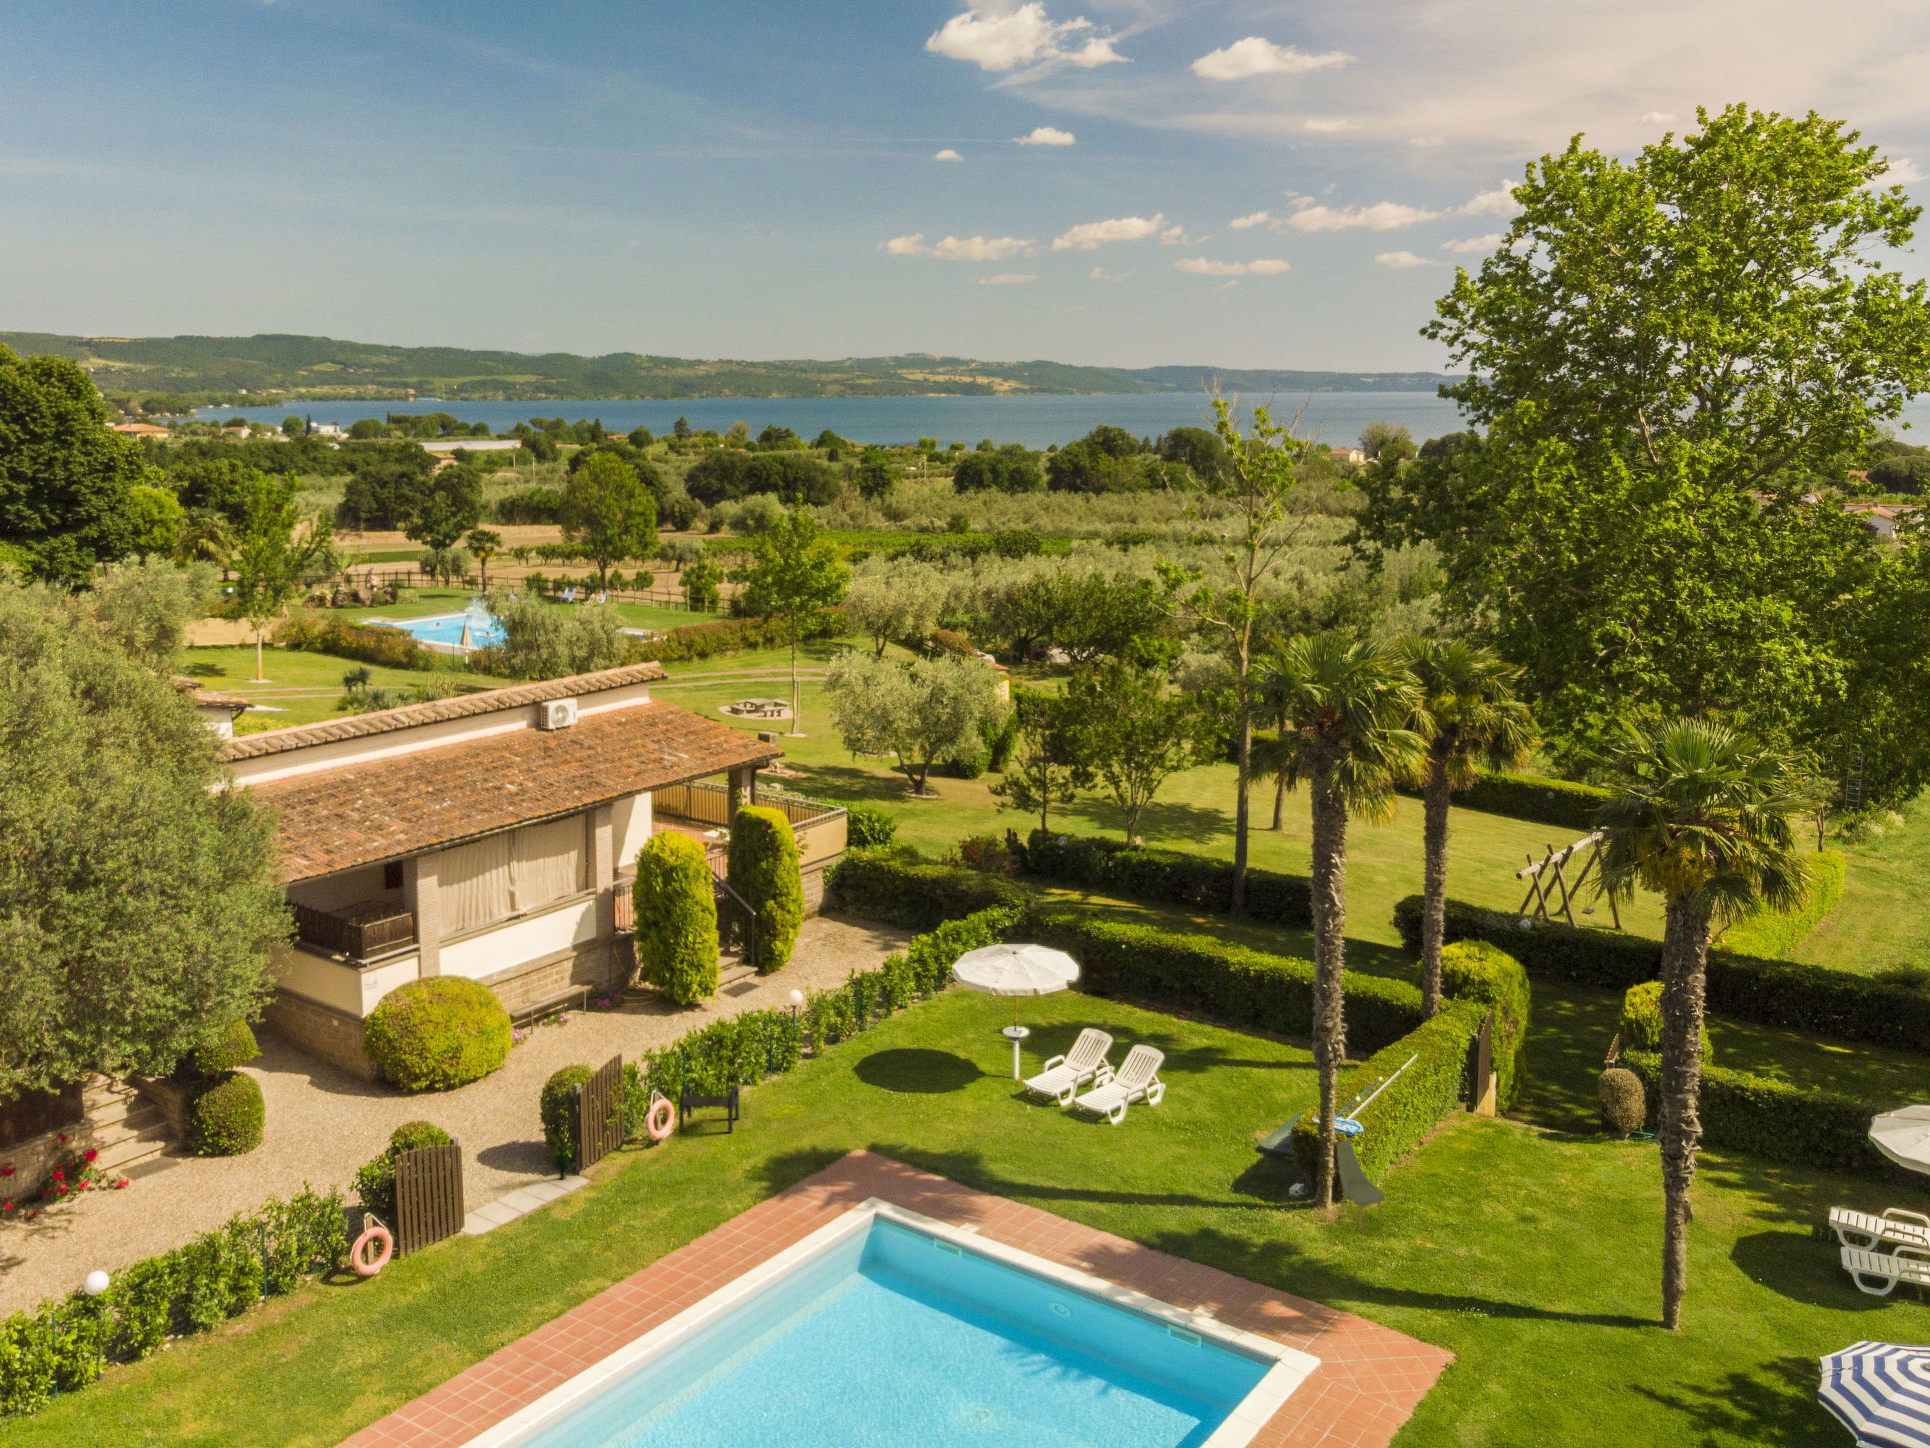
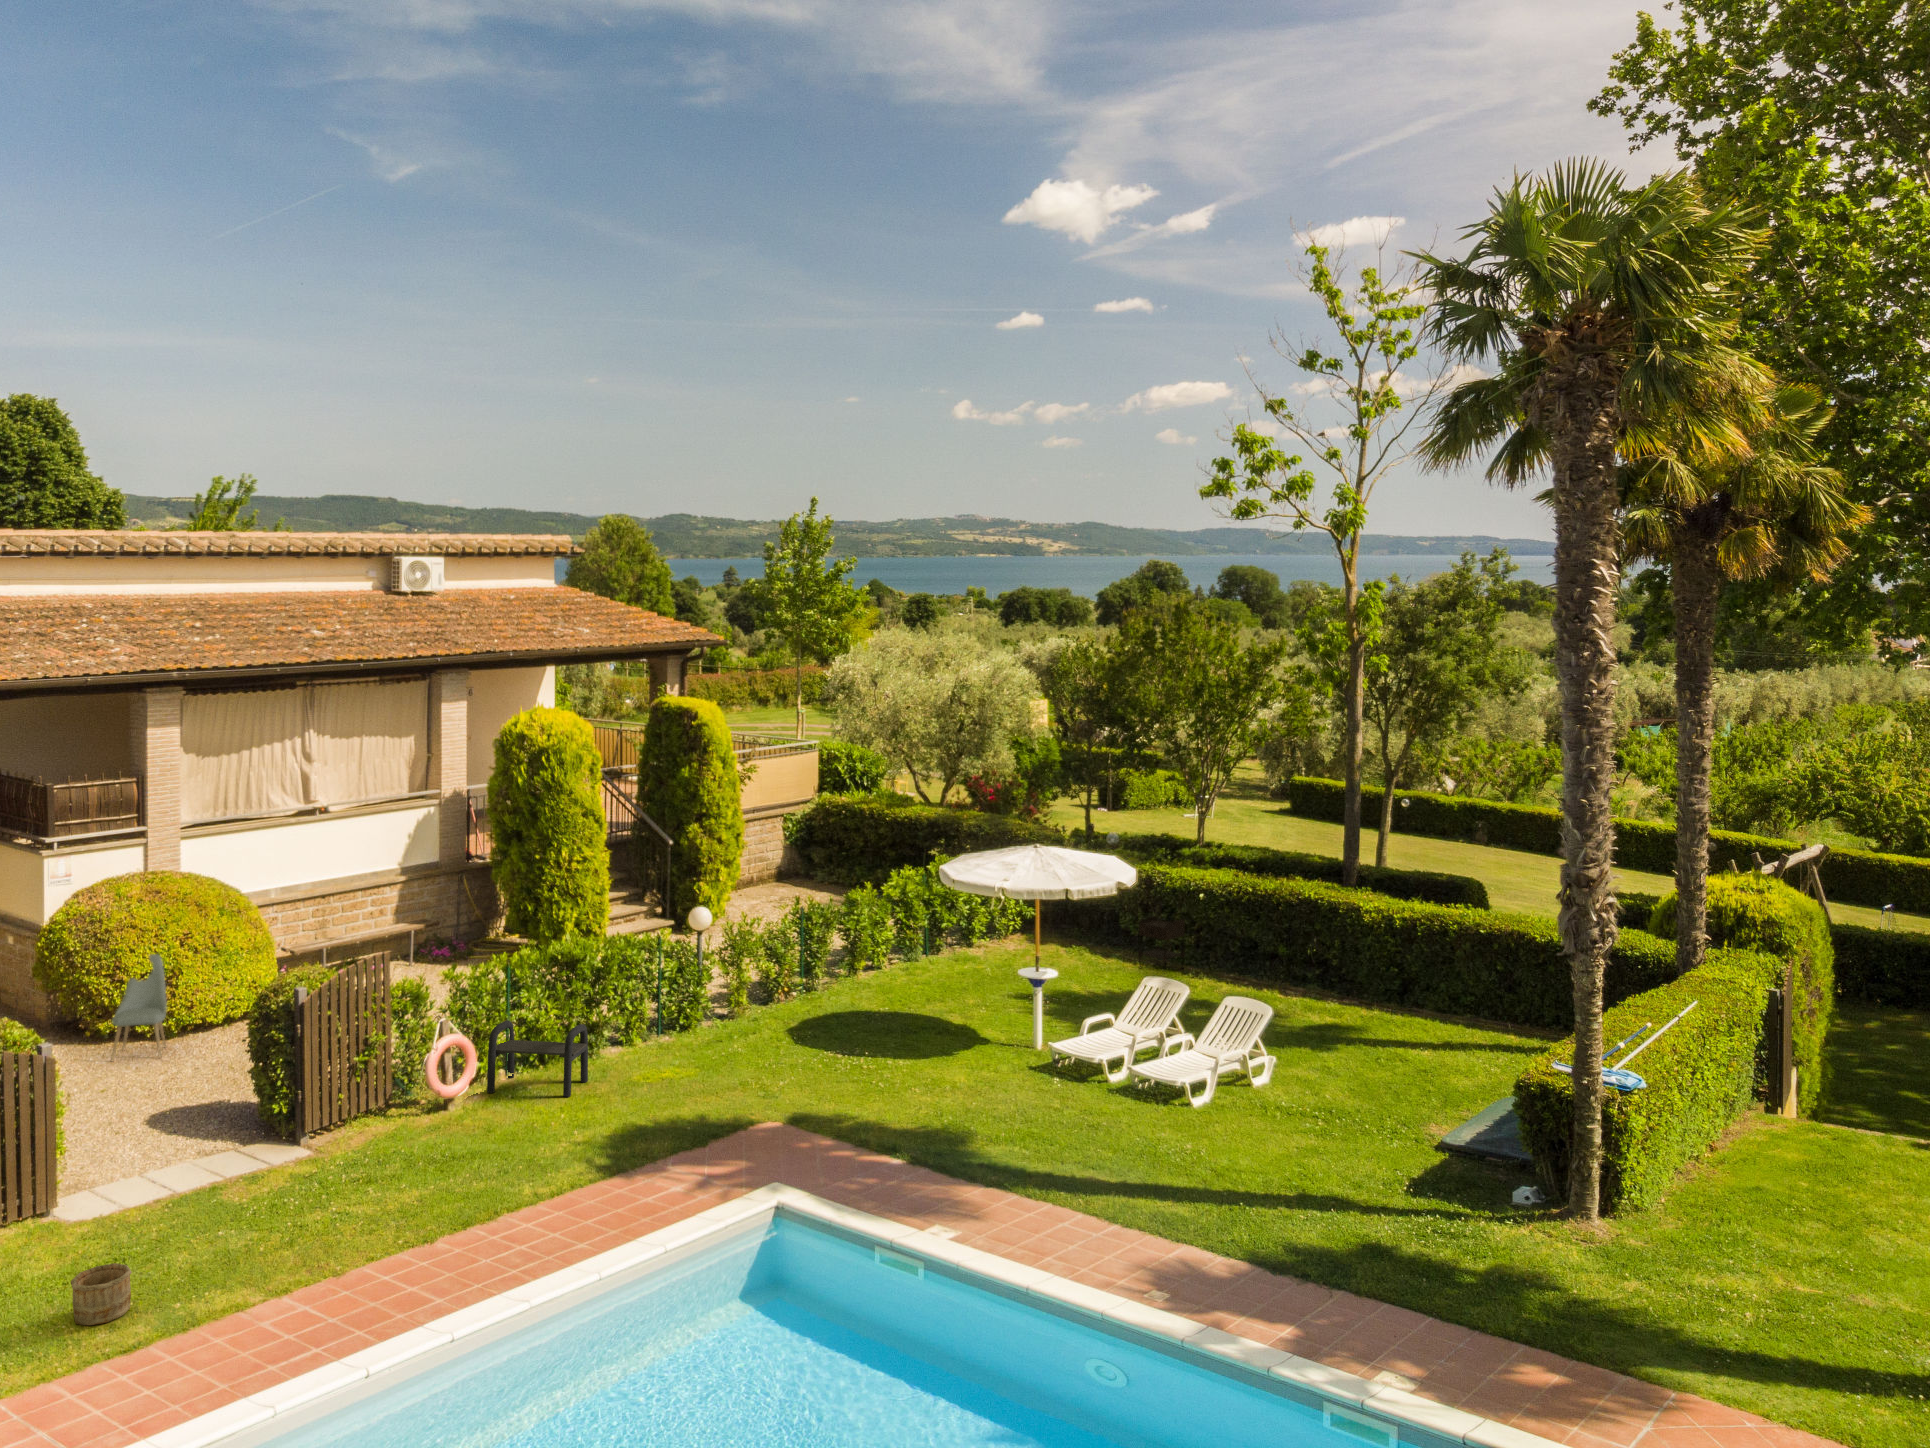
chair: present [1337,1140,1385,1231] -> present [111,954,167,1061]
decorative plant: present [555,1148,572,1180] -> none [254,1089,287,1144]
wooden bucket: none [519,1276,549,1311] -> present [71,1263,132,1326]

